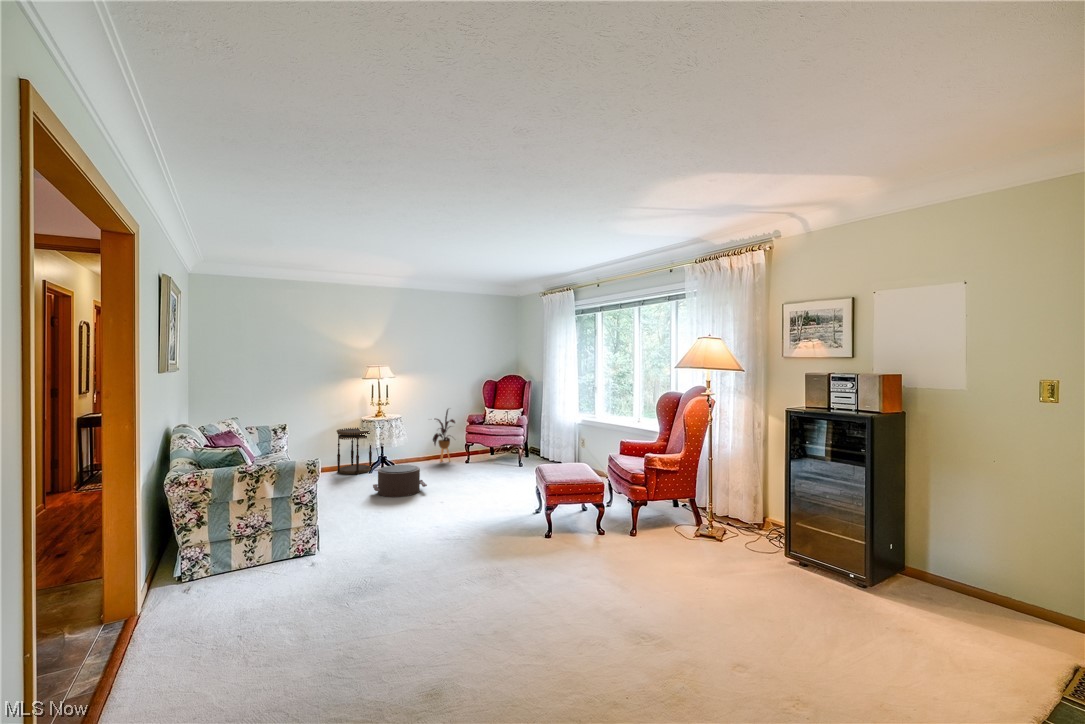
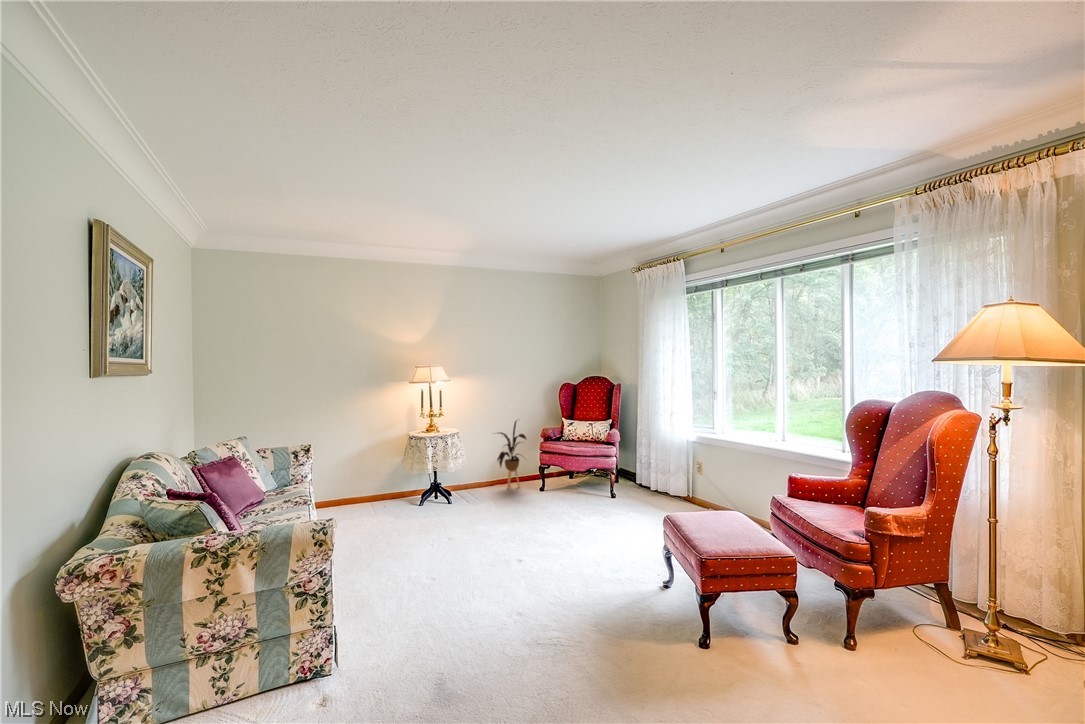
side table: present [337,427,372,474] -> none [378,445,424,507]
pouf: present [373,465,427,497] -> none [424,499,496,547]

